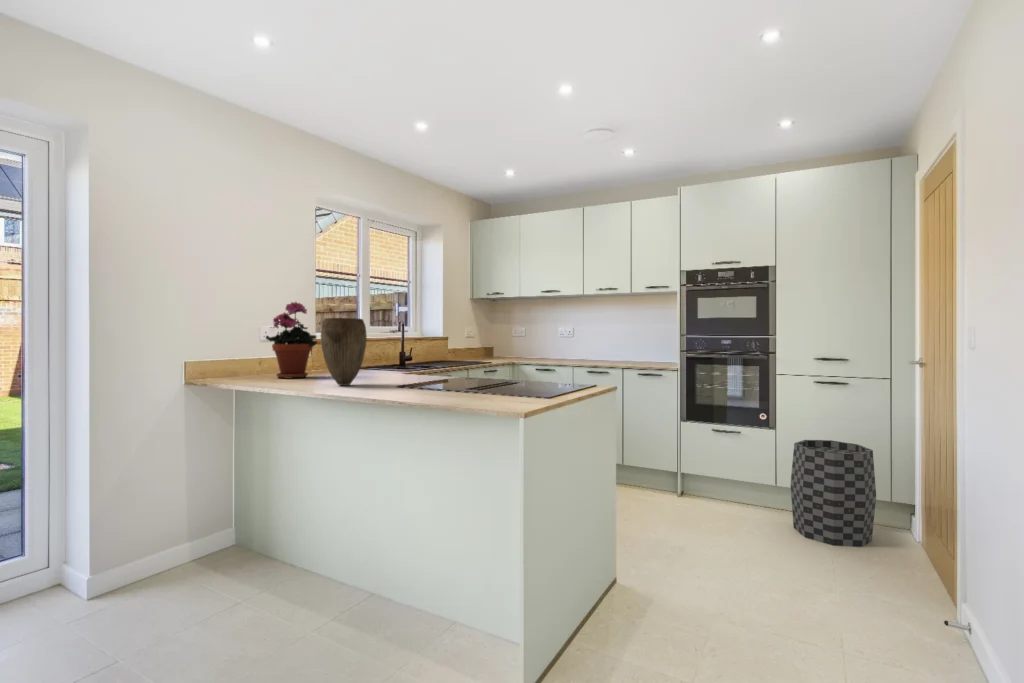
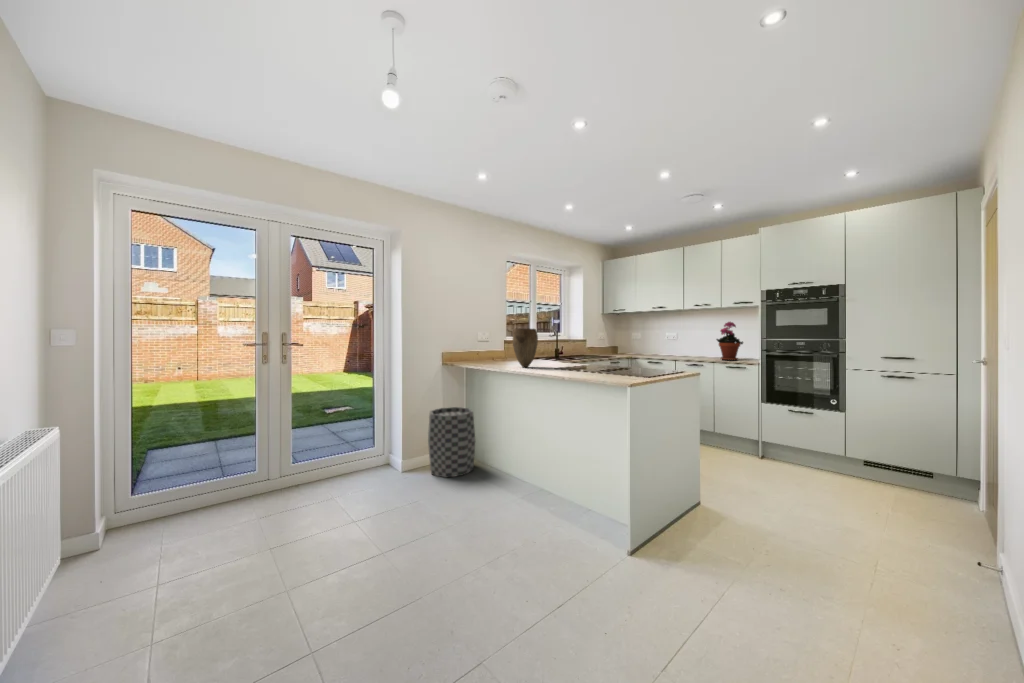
potted plant: present [266,302,317,379] -> present [717,322,743,360]
trash can: present [791,440,876,547] -> present [428,407,475,477]

